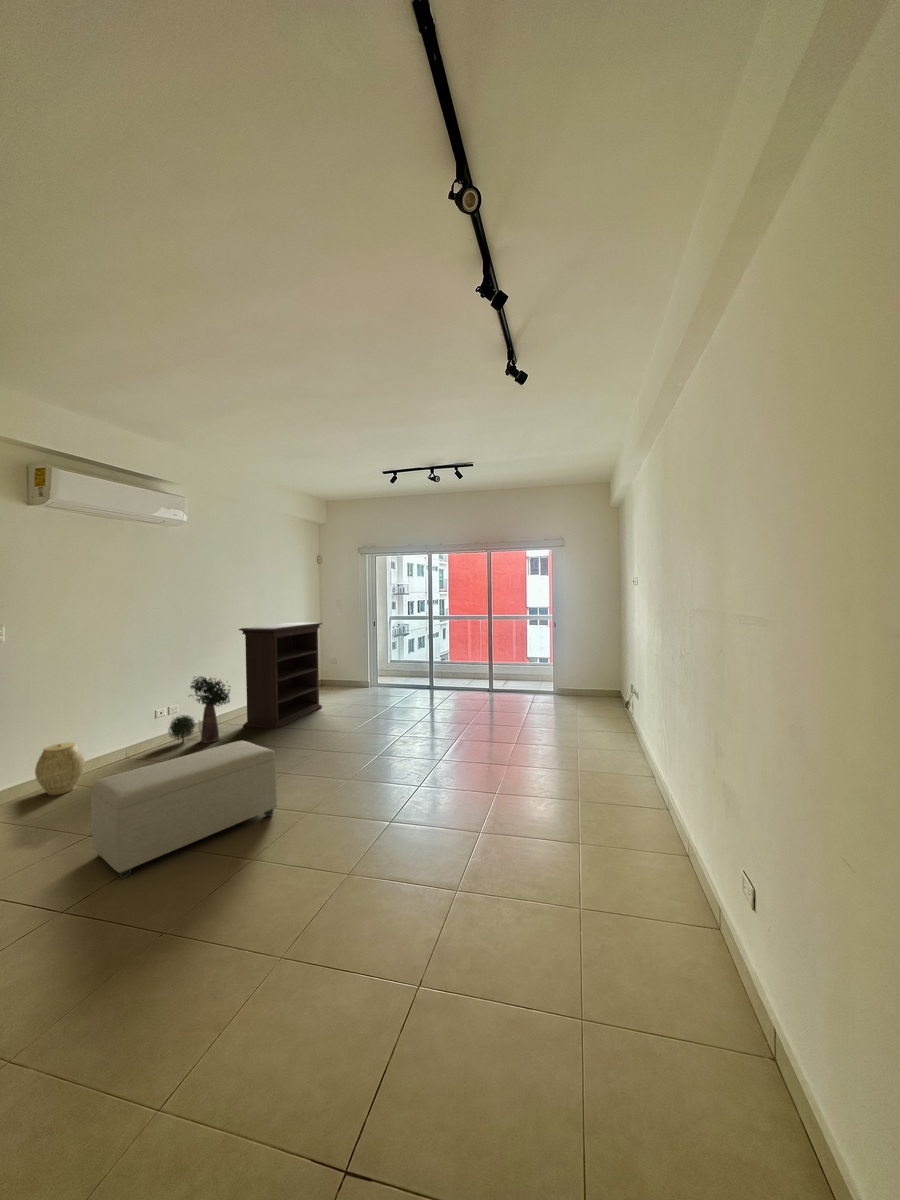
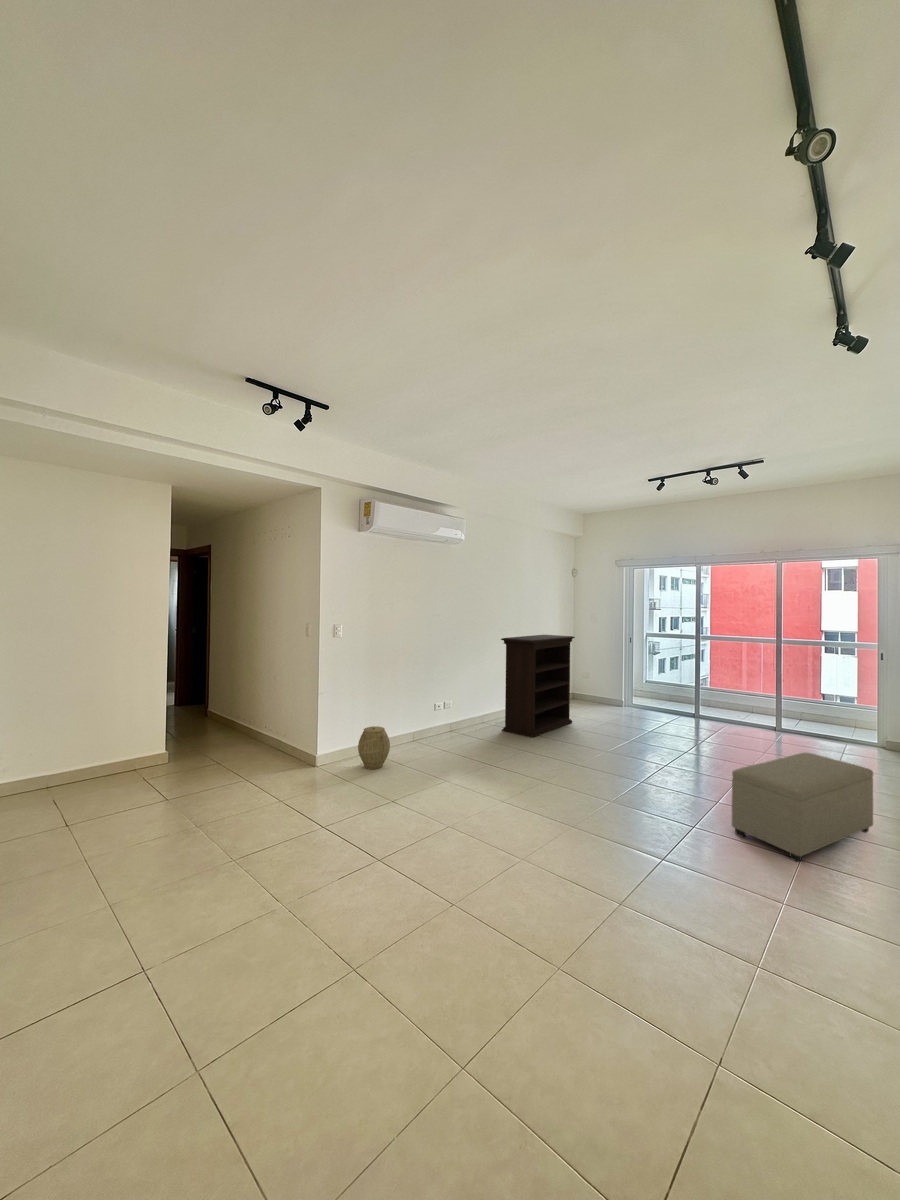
potted plant: present [168,677,230,743] -> none [443,680,495,743]
ottoman: present [91,741,277,878] -> present [732,752,873,862]

